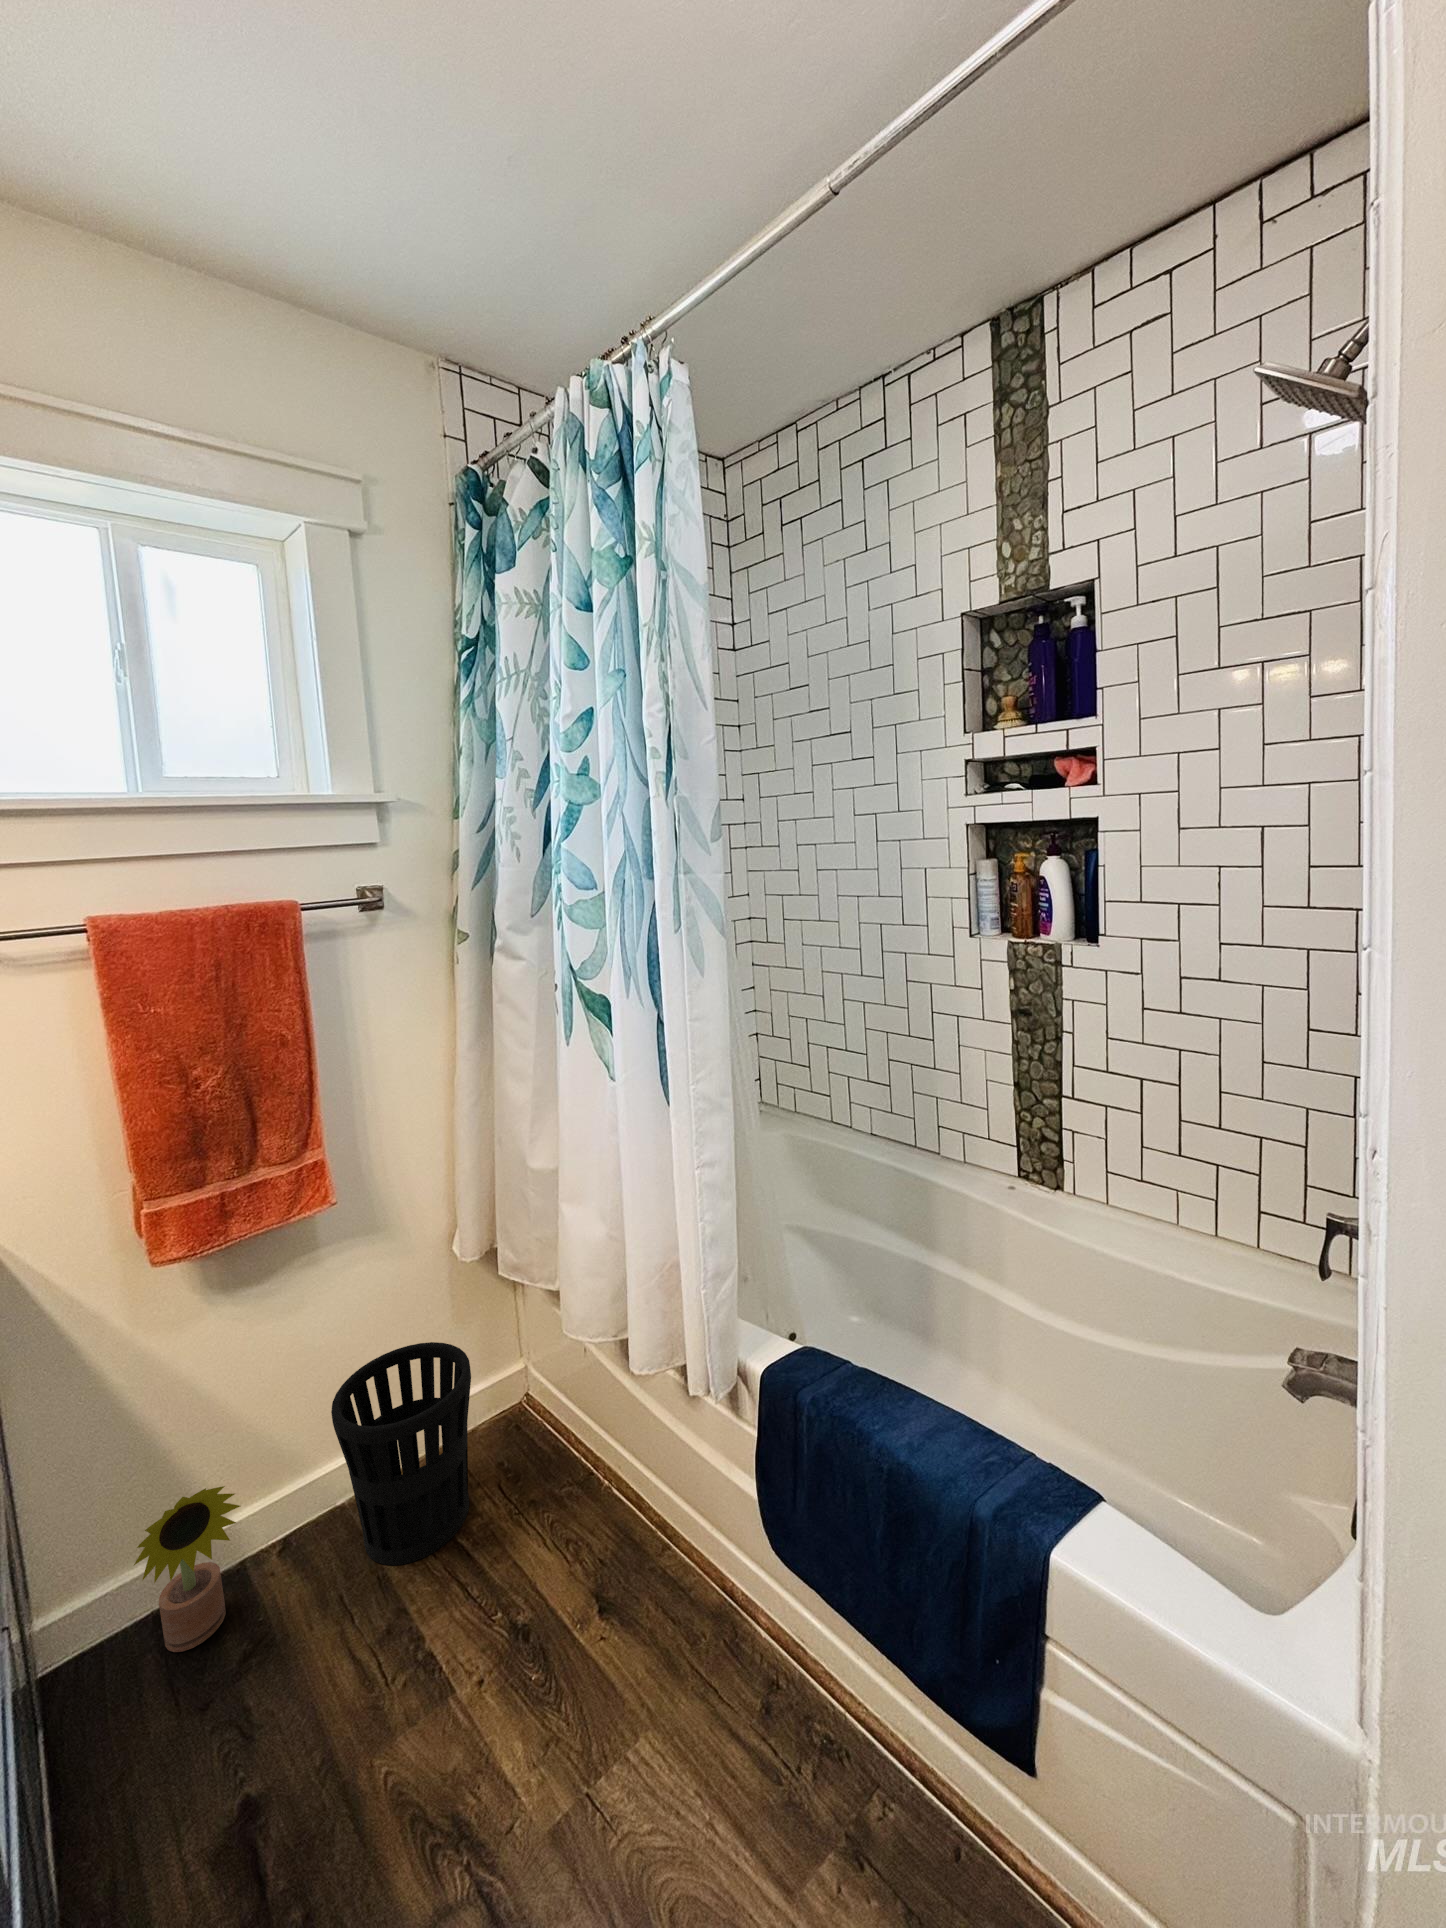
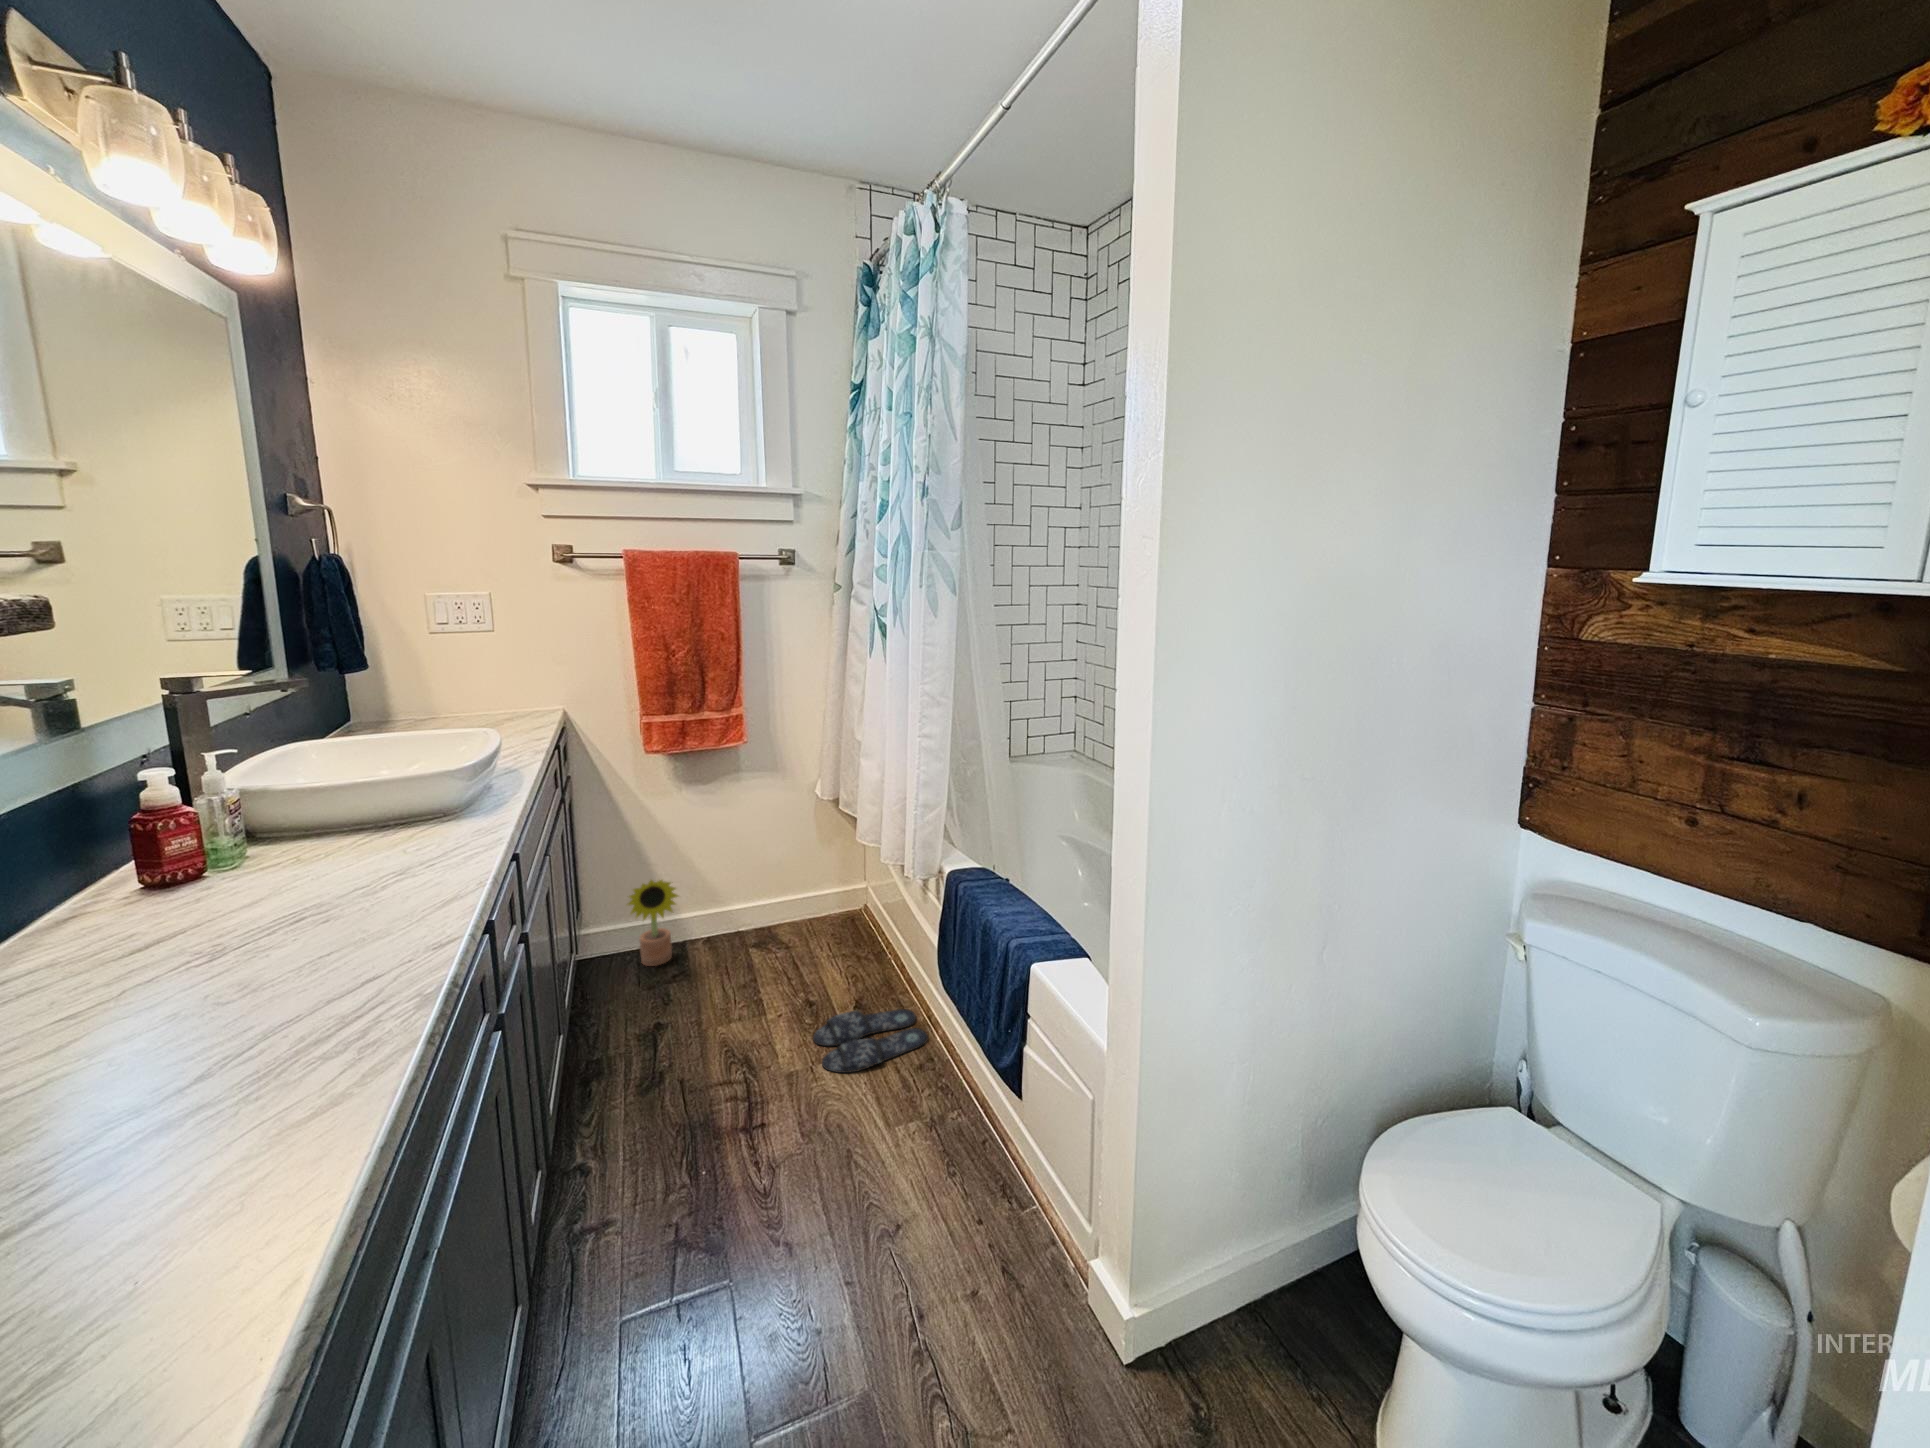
wastebasket: present [331,1342,471,1565] -> none [733,845,815,962]
slippers: none [557,1586,746,1790] -> present [813,1009,928,1073]

